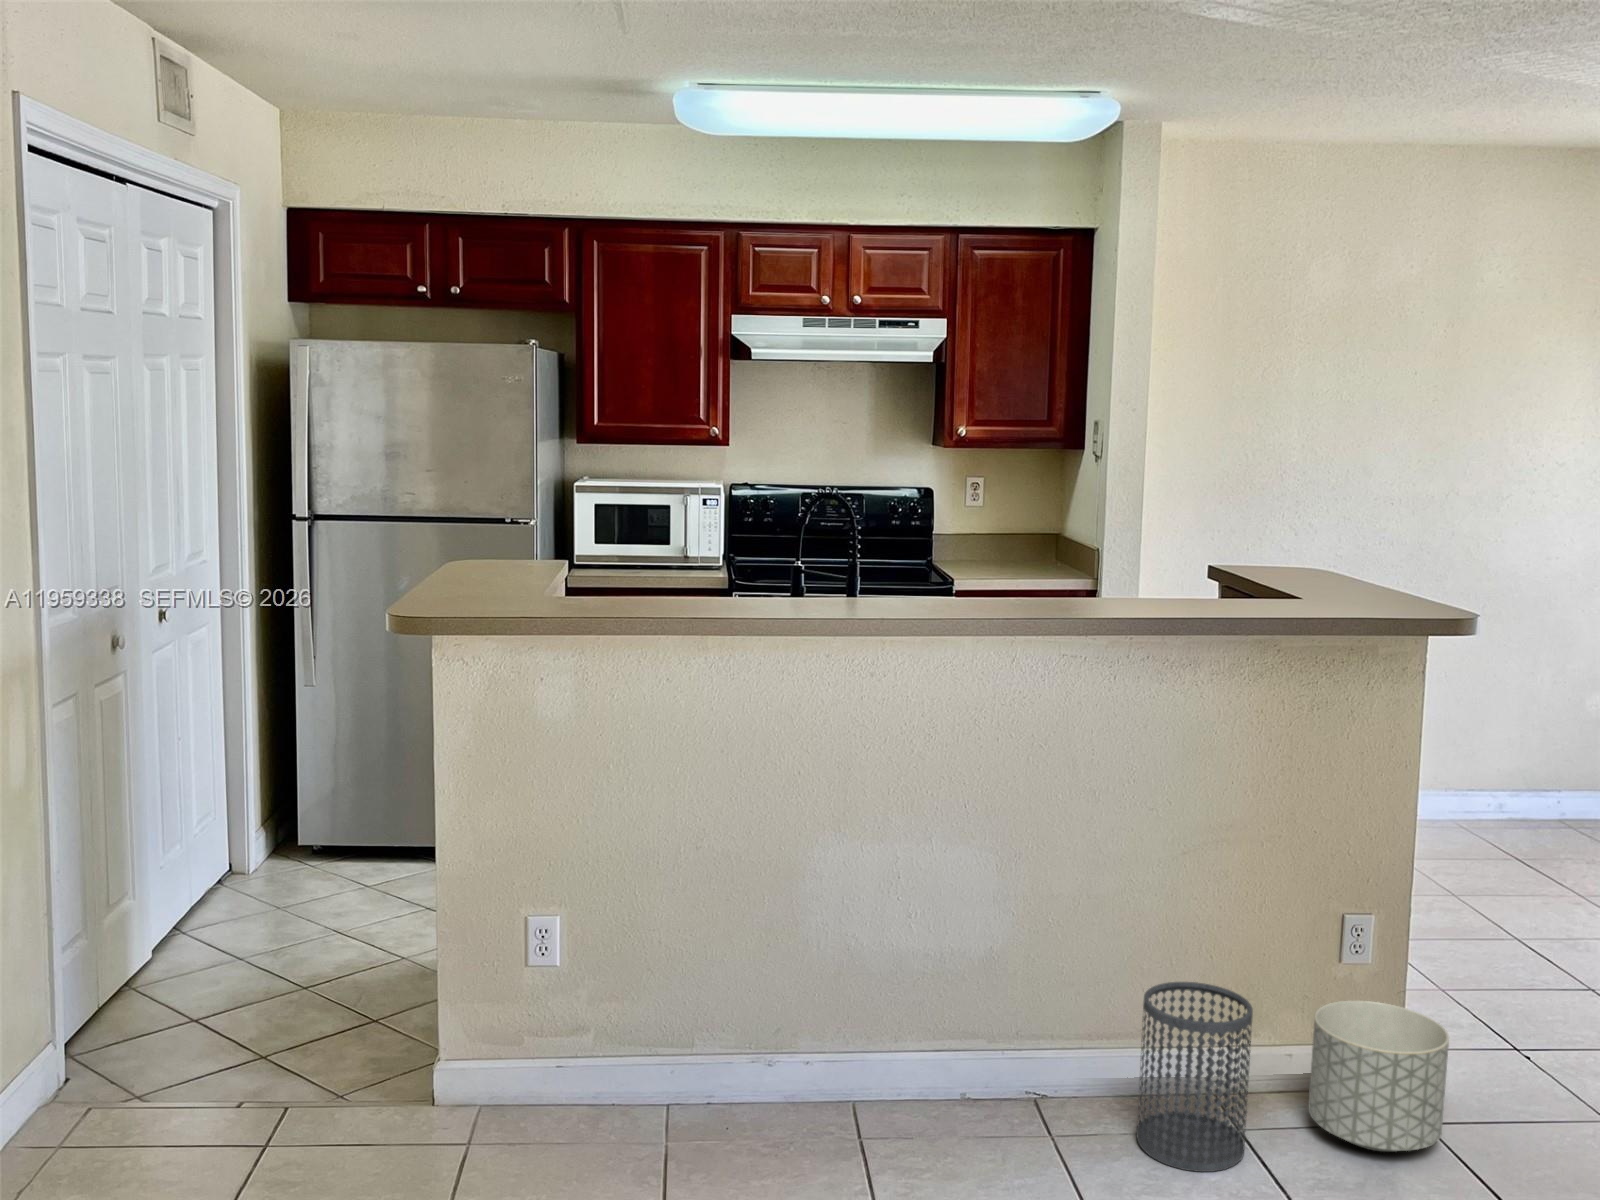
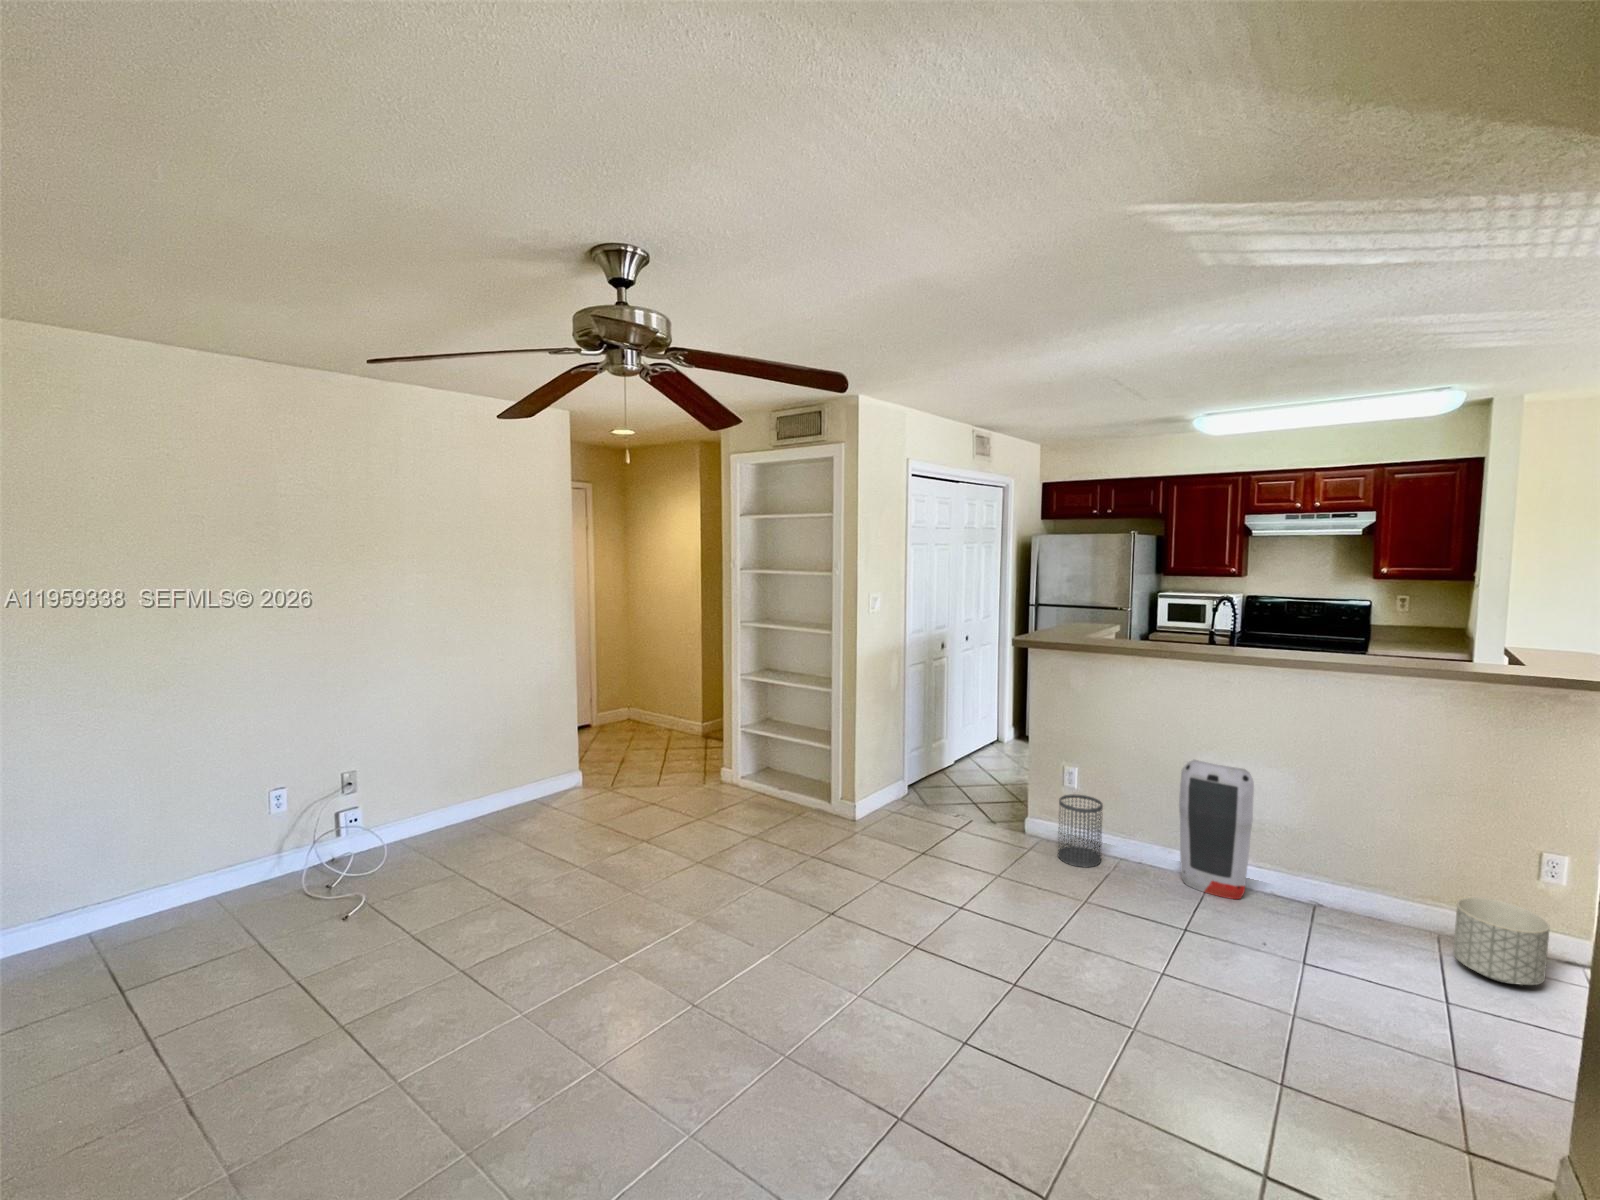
air purifier: none [824,840,978,1141] -> present [1179,760,1254,899]
wastebasket: present [1137,982,1253,1172] -> present [1058,794,1103,867]

